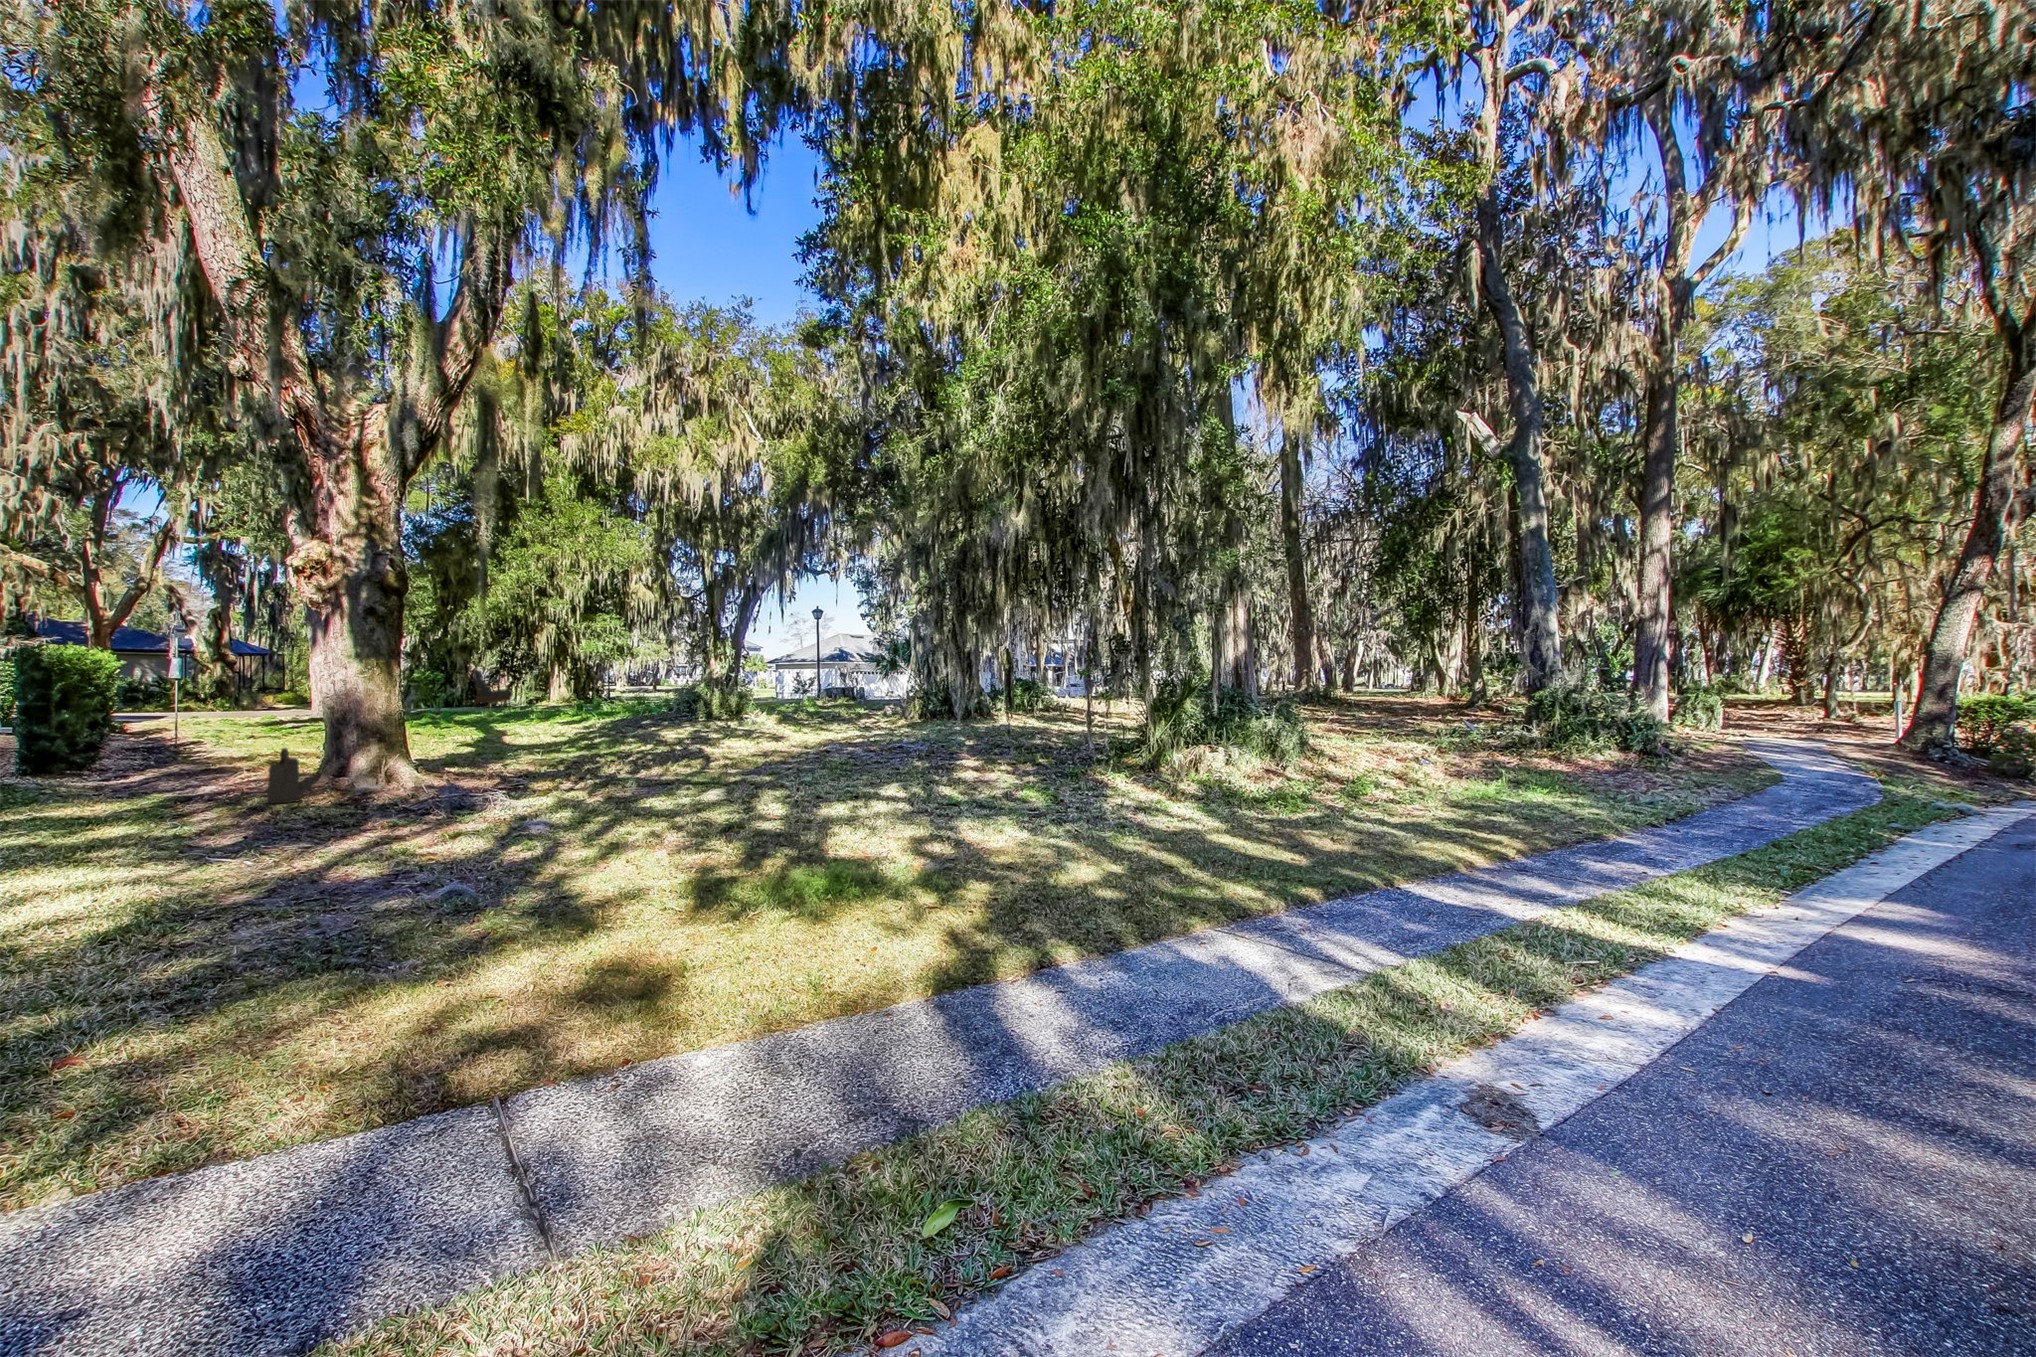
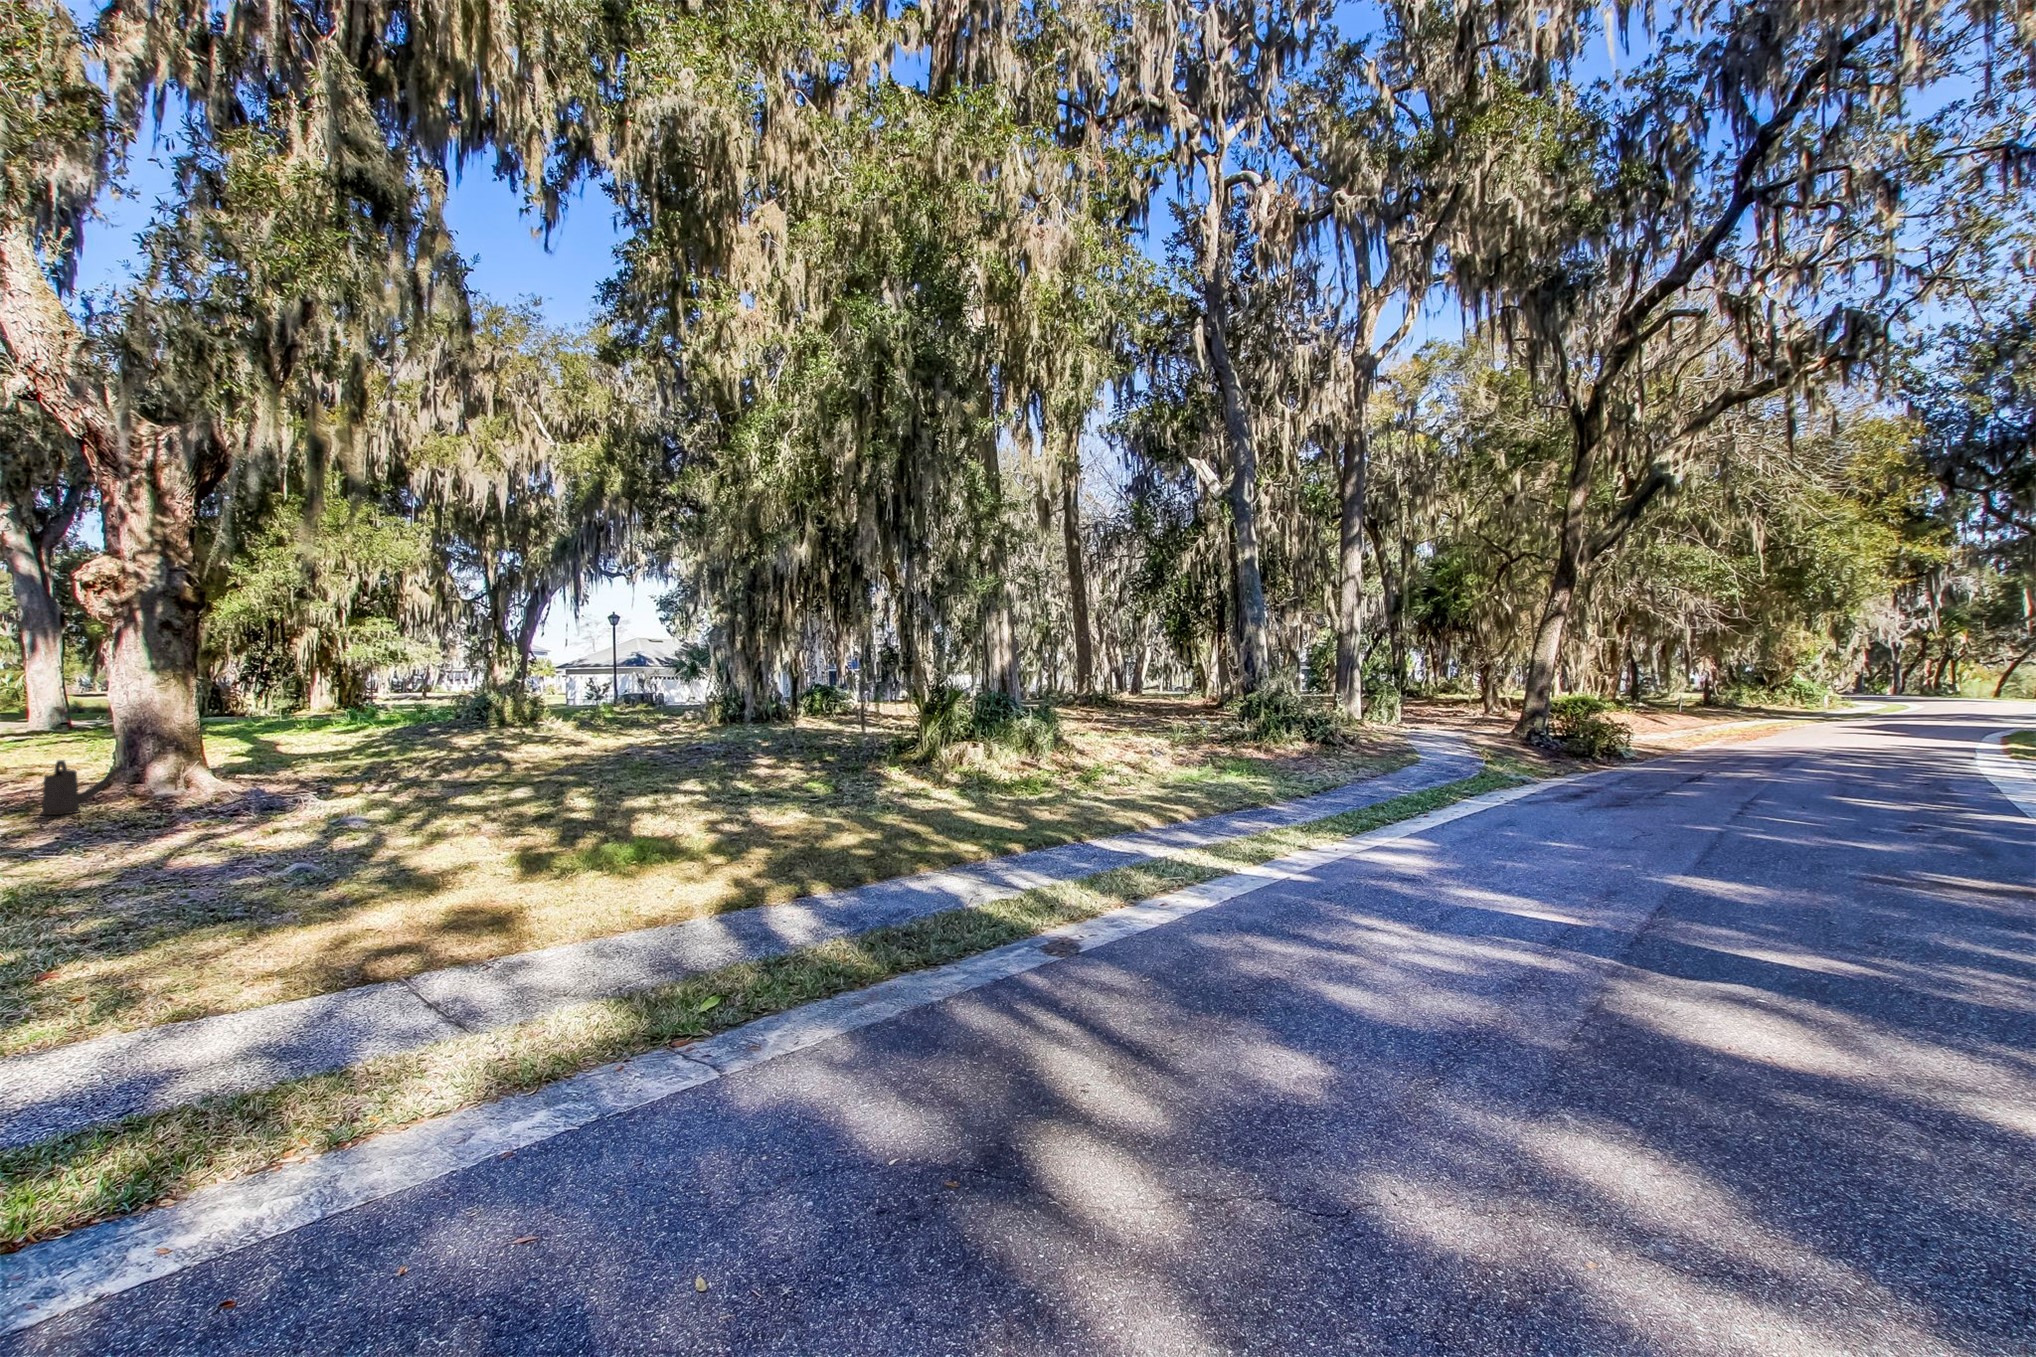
chair: present [473,669,513,706] -> none [208,674,261,716]

